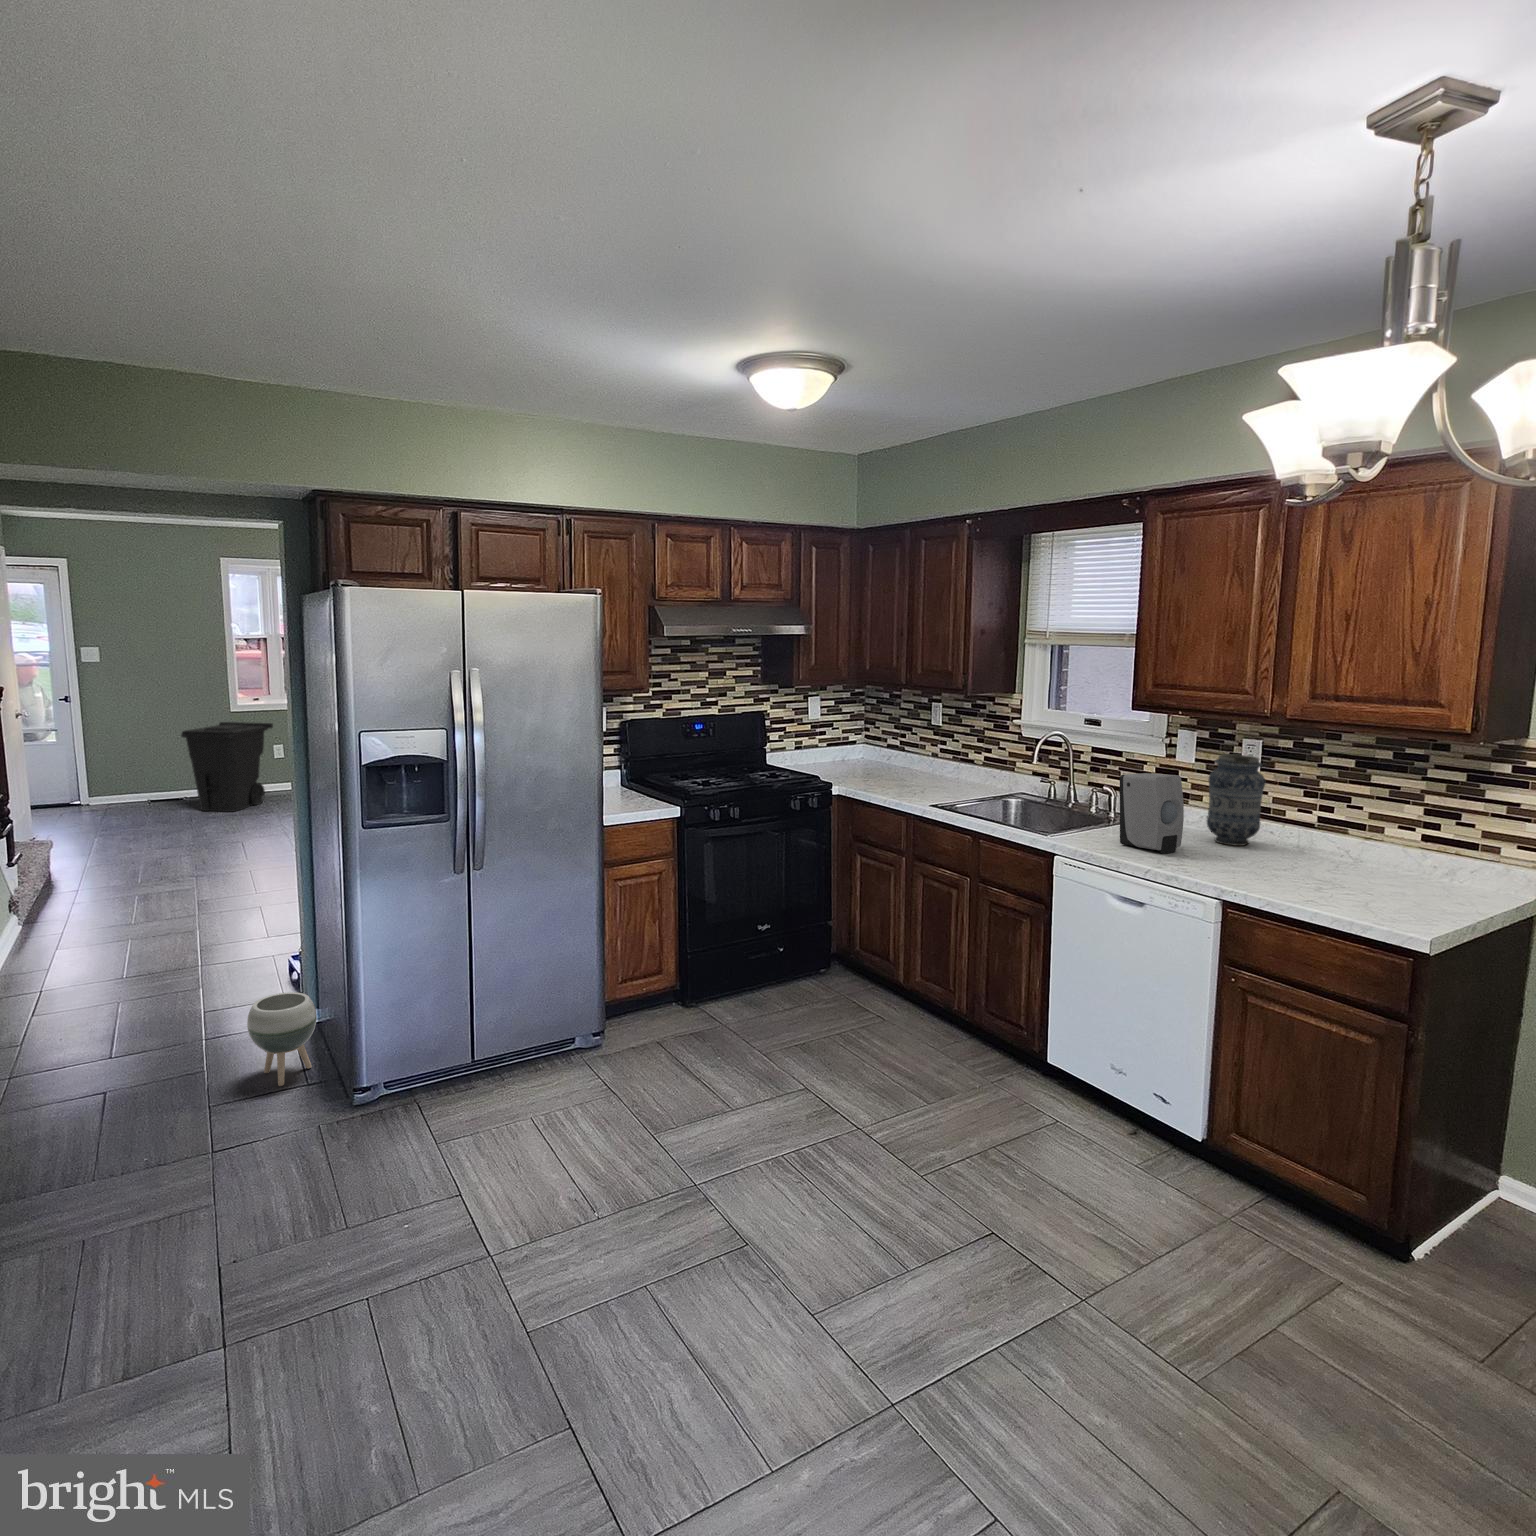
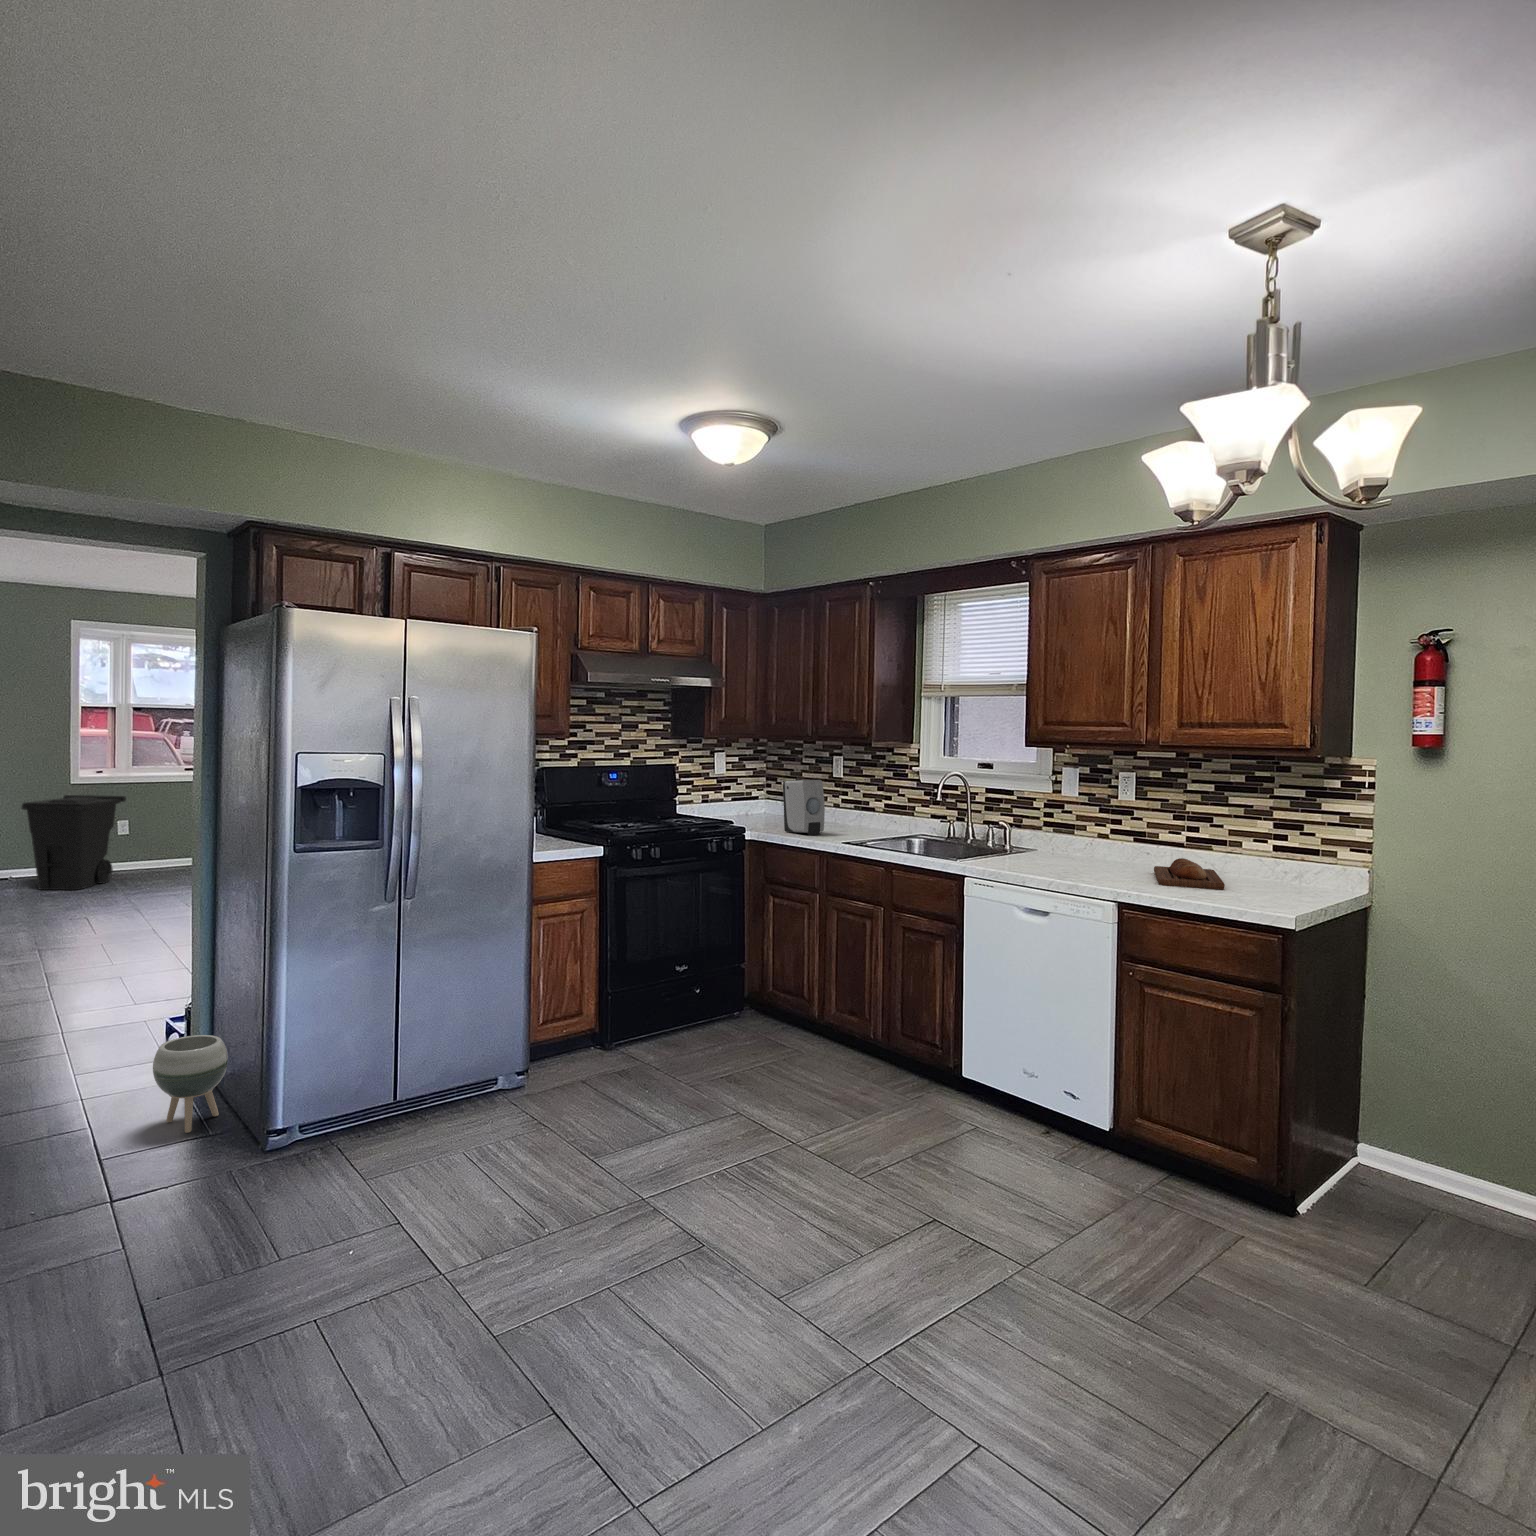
vase: present [1207,754,1265,846] -> none [1093,785,1141,866]
soap dispenser: present [1120,773,1184,853] -> present [783,780,825,835]
bread loaf: none [1274,845,1354,890] -> present [1154,858,1225,890]

